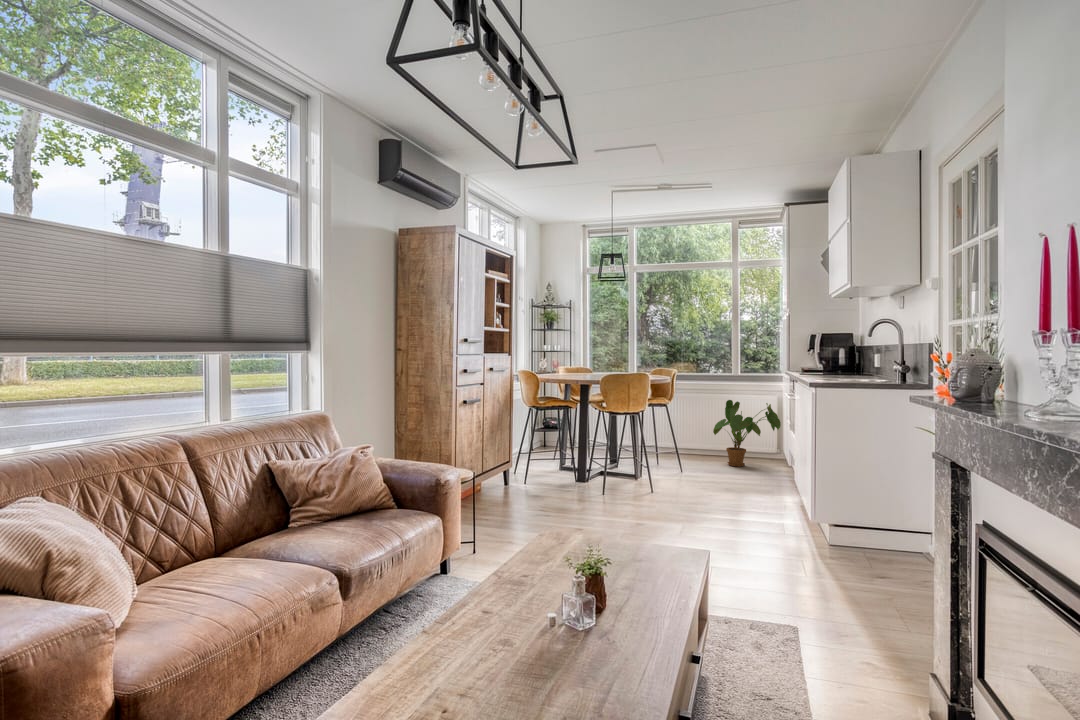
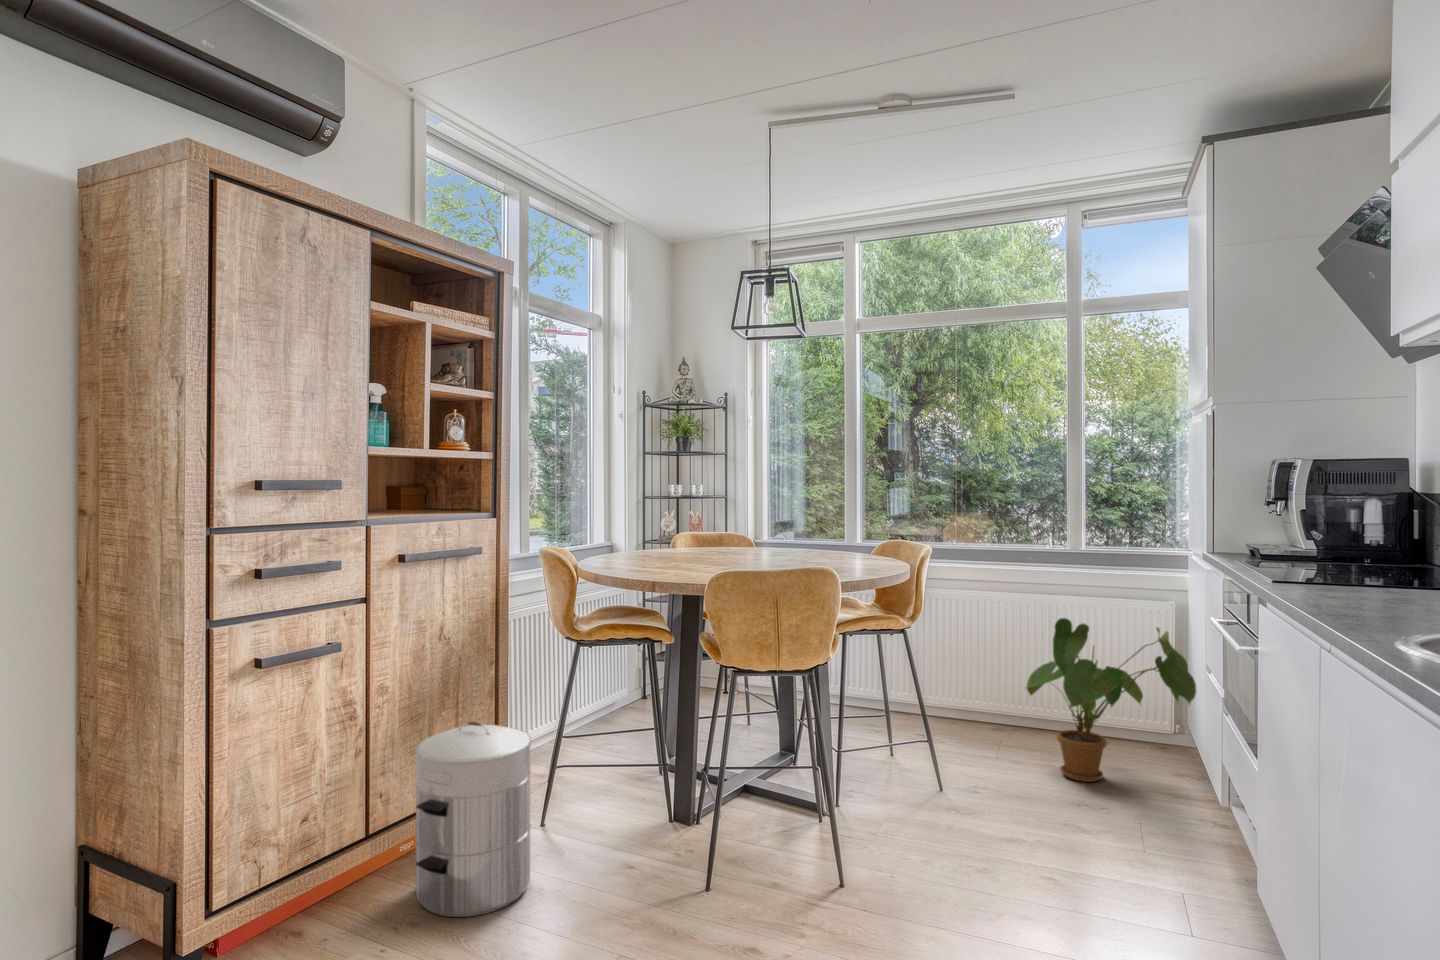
waste bin: none [499,432,540,500] -> present [415,722,531,917]

